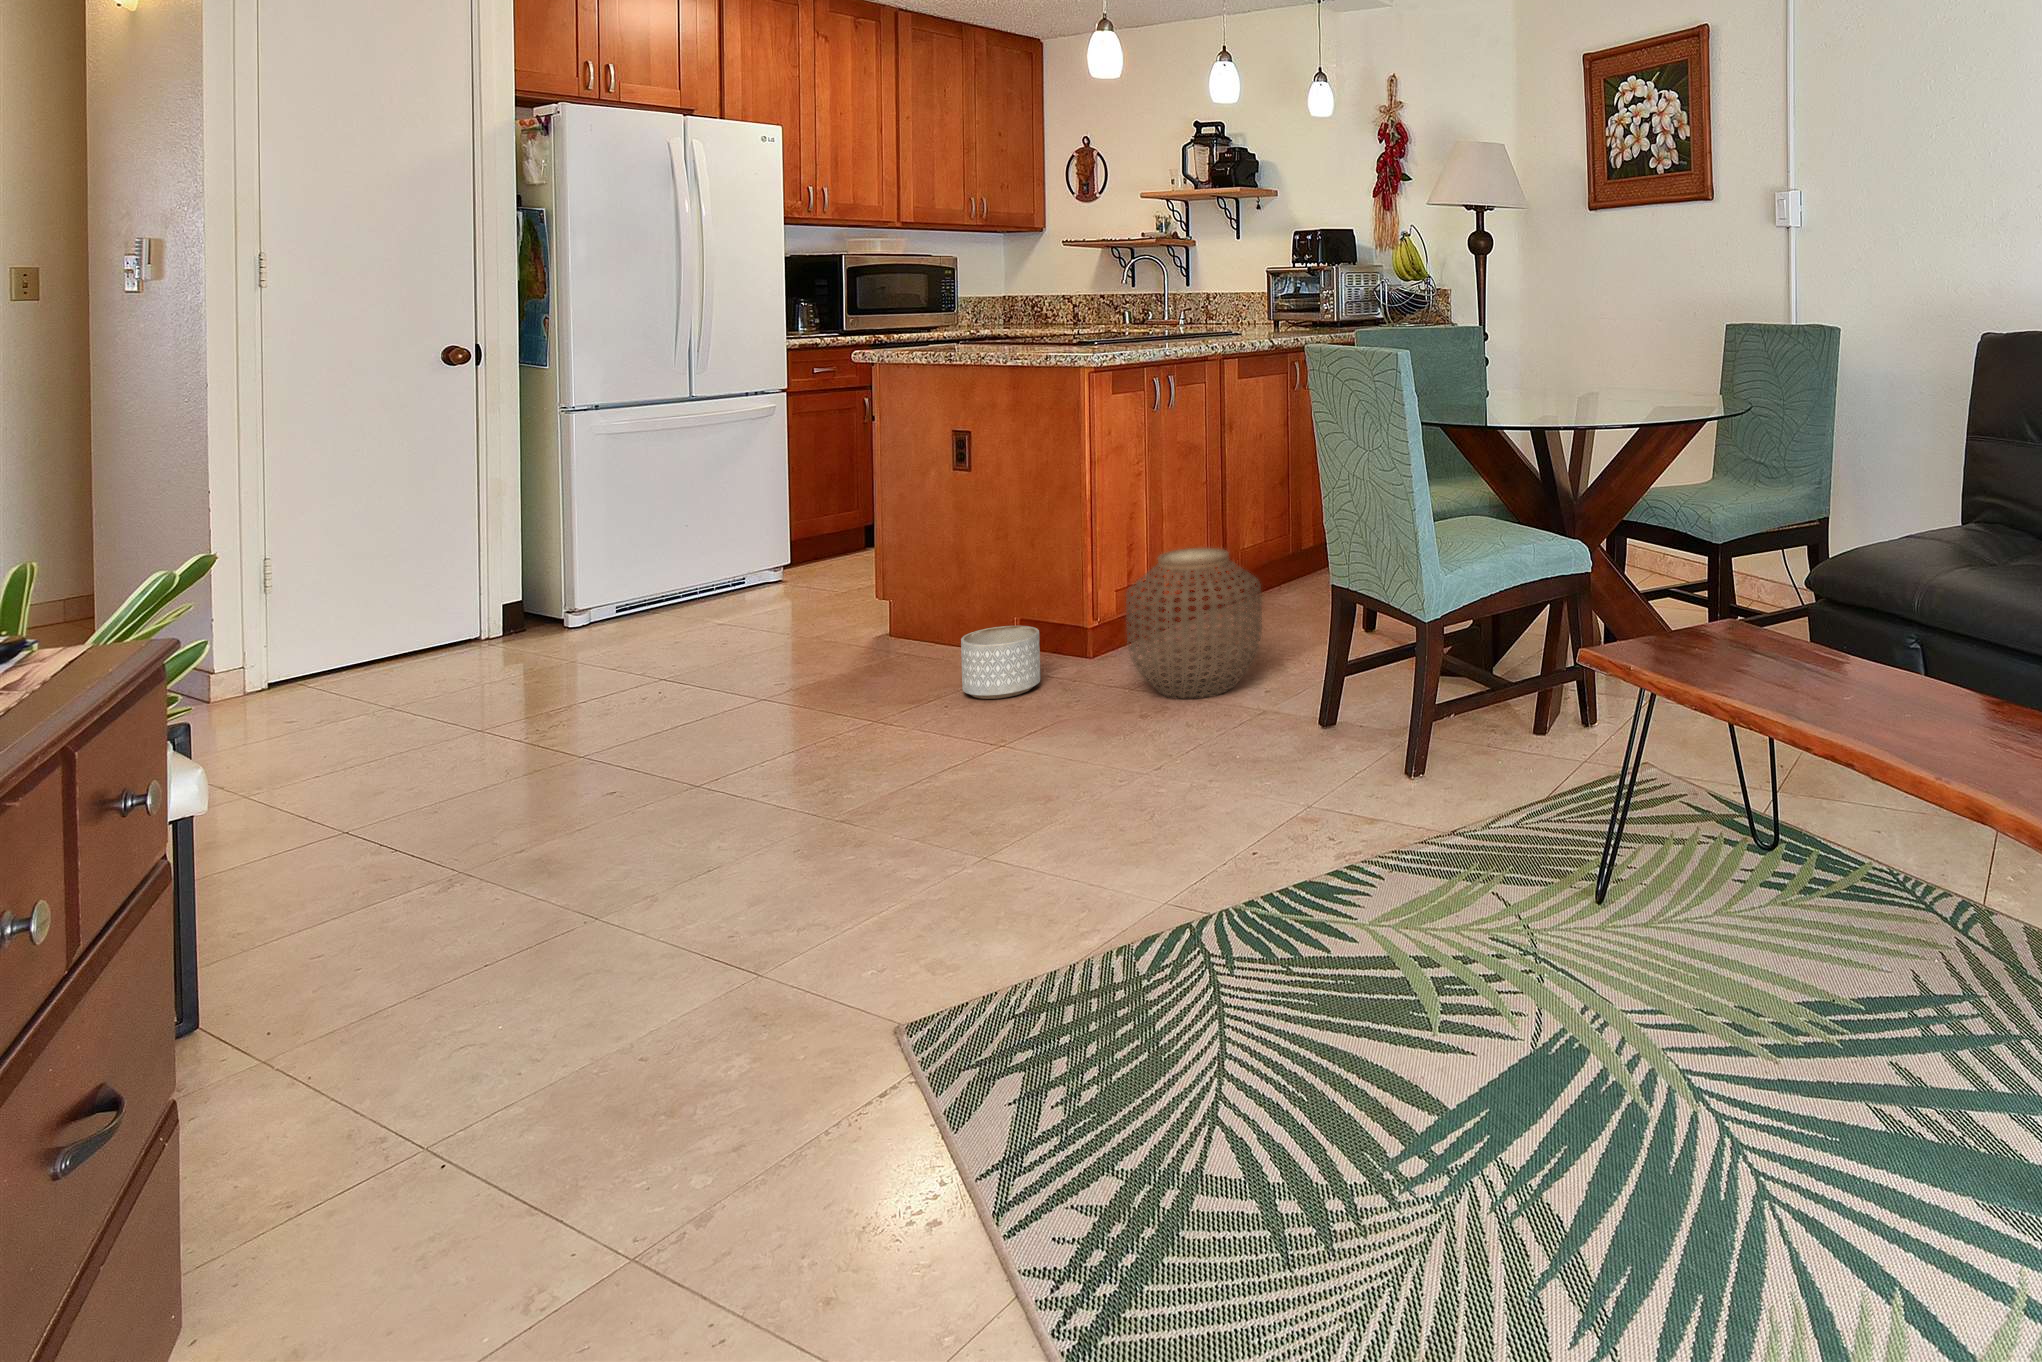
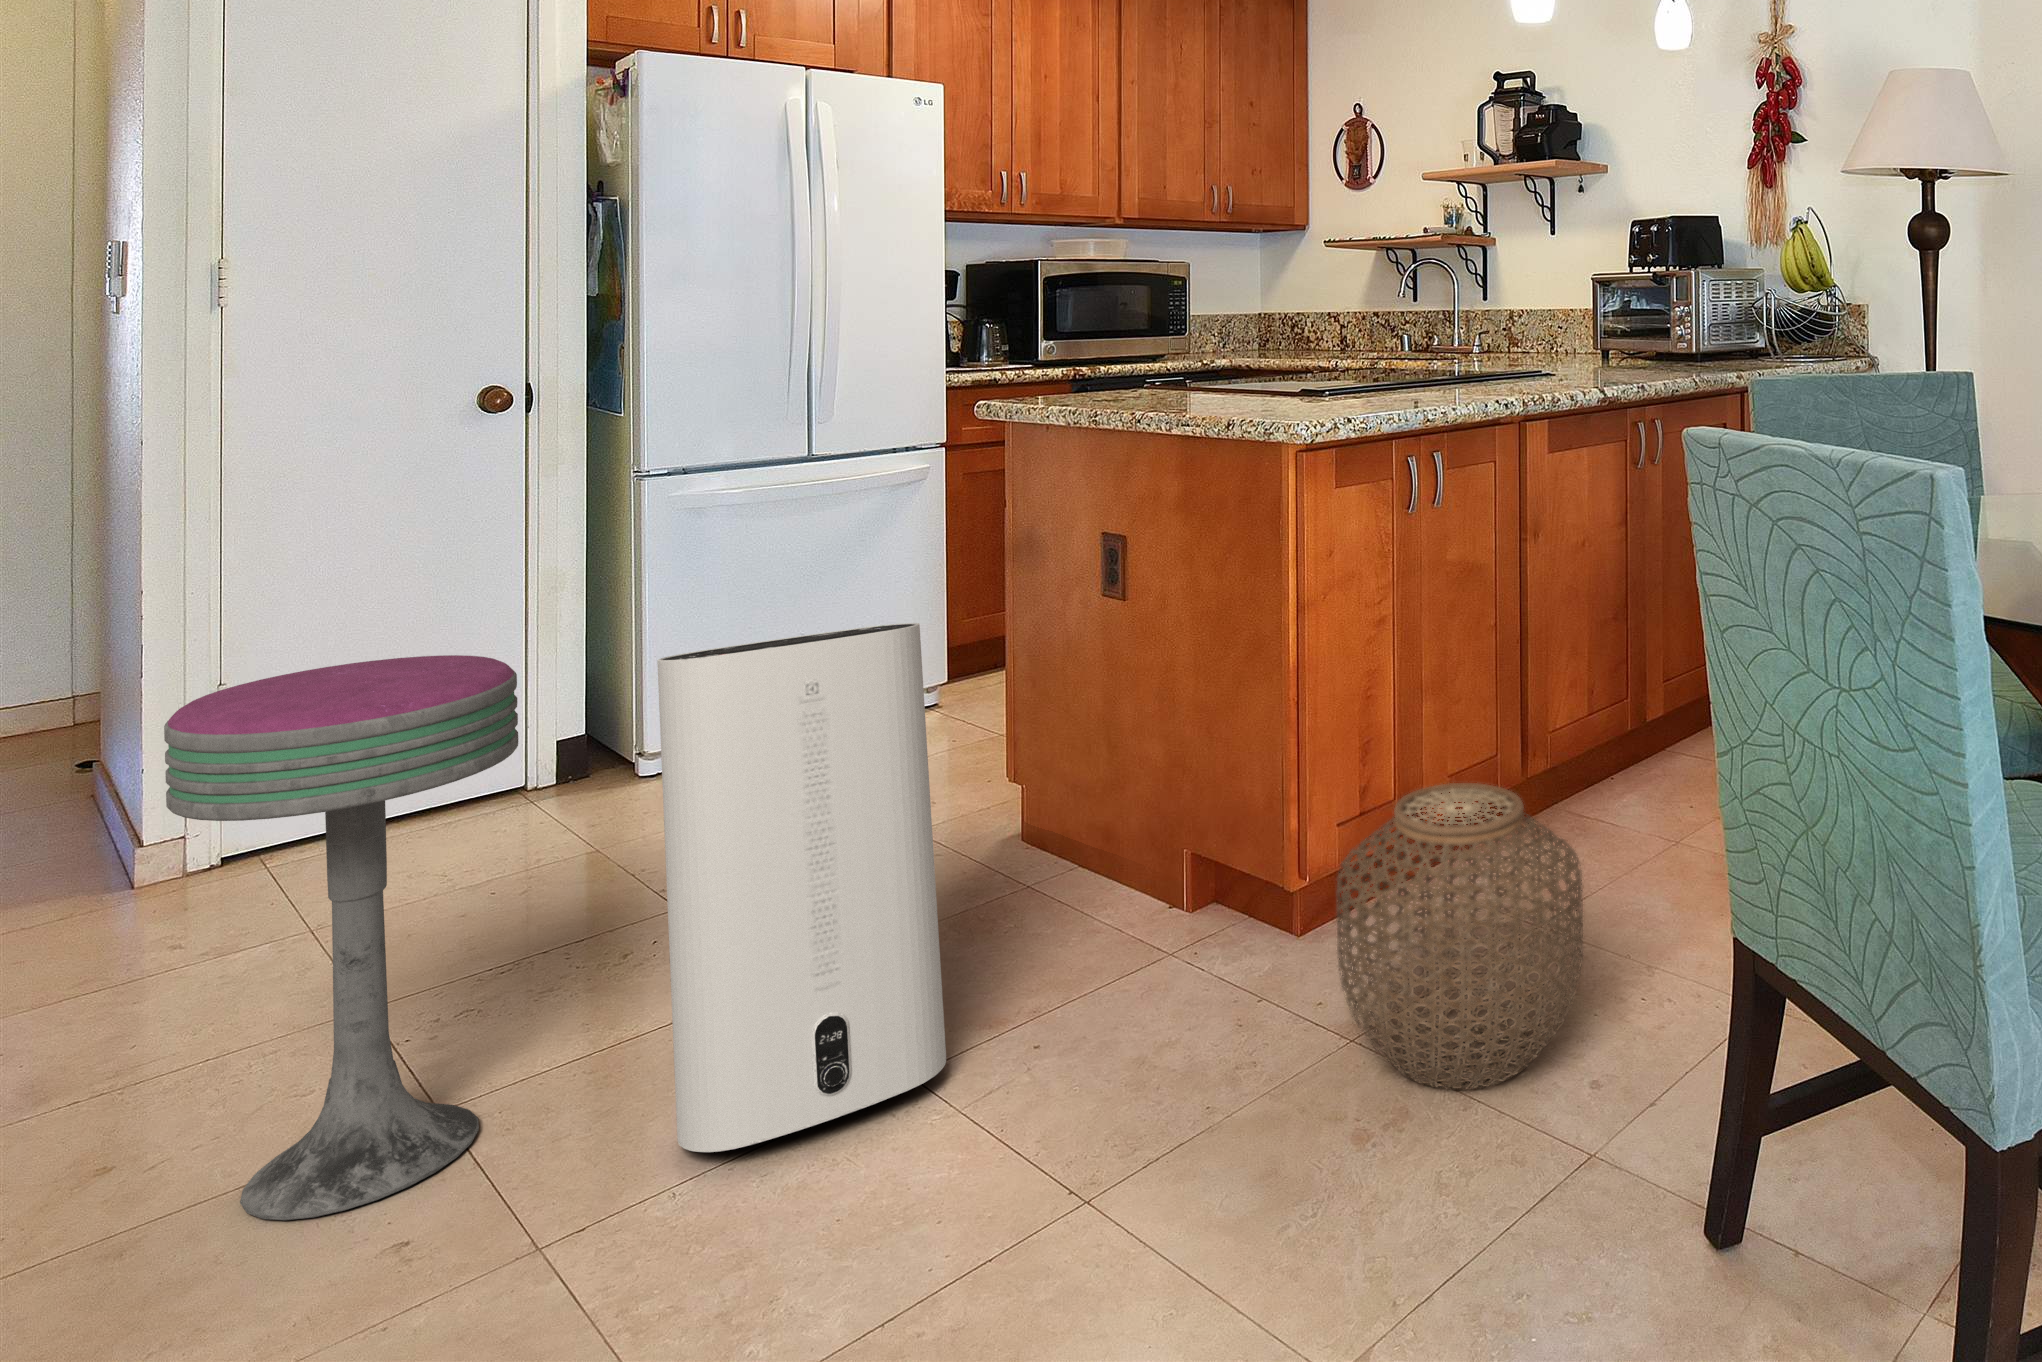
air purifier: none [728,468,899,745] -> present [657,623,946,1152]
bar stool: none [452,490,642,788] -> present [164,655,518,1220]
planter: present [961,626,1040,699] -> none [1067,889,1200,1038]

